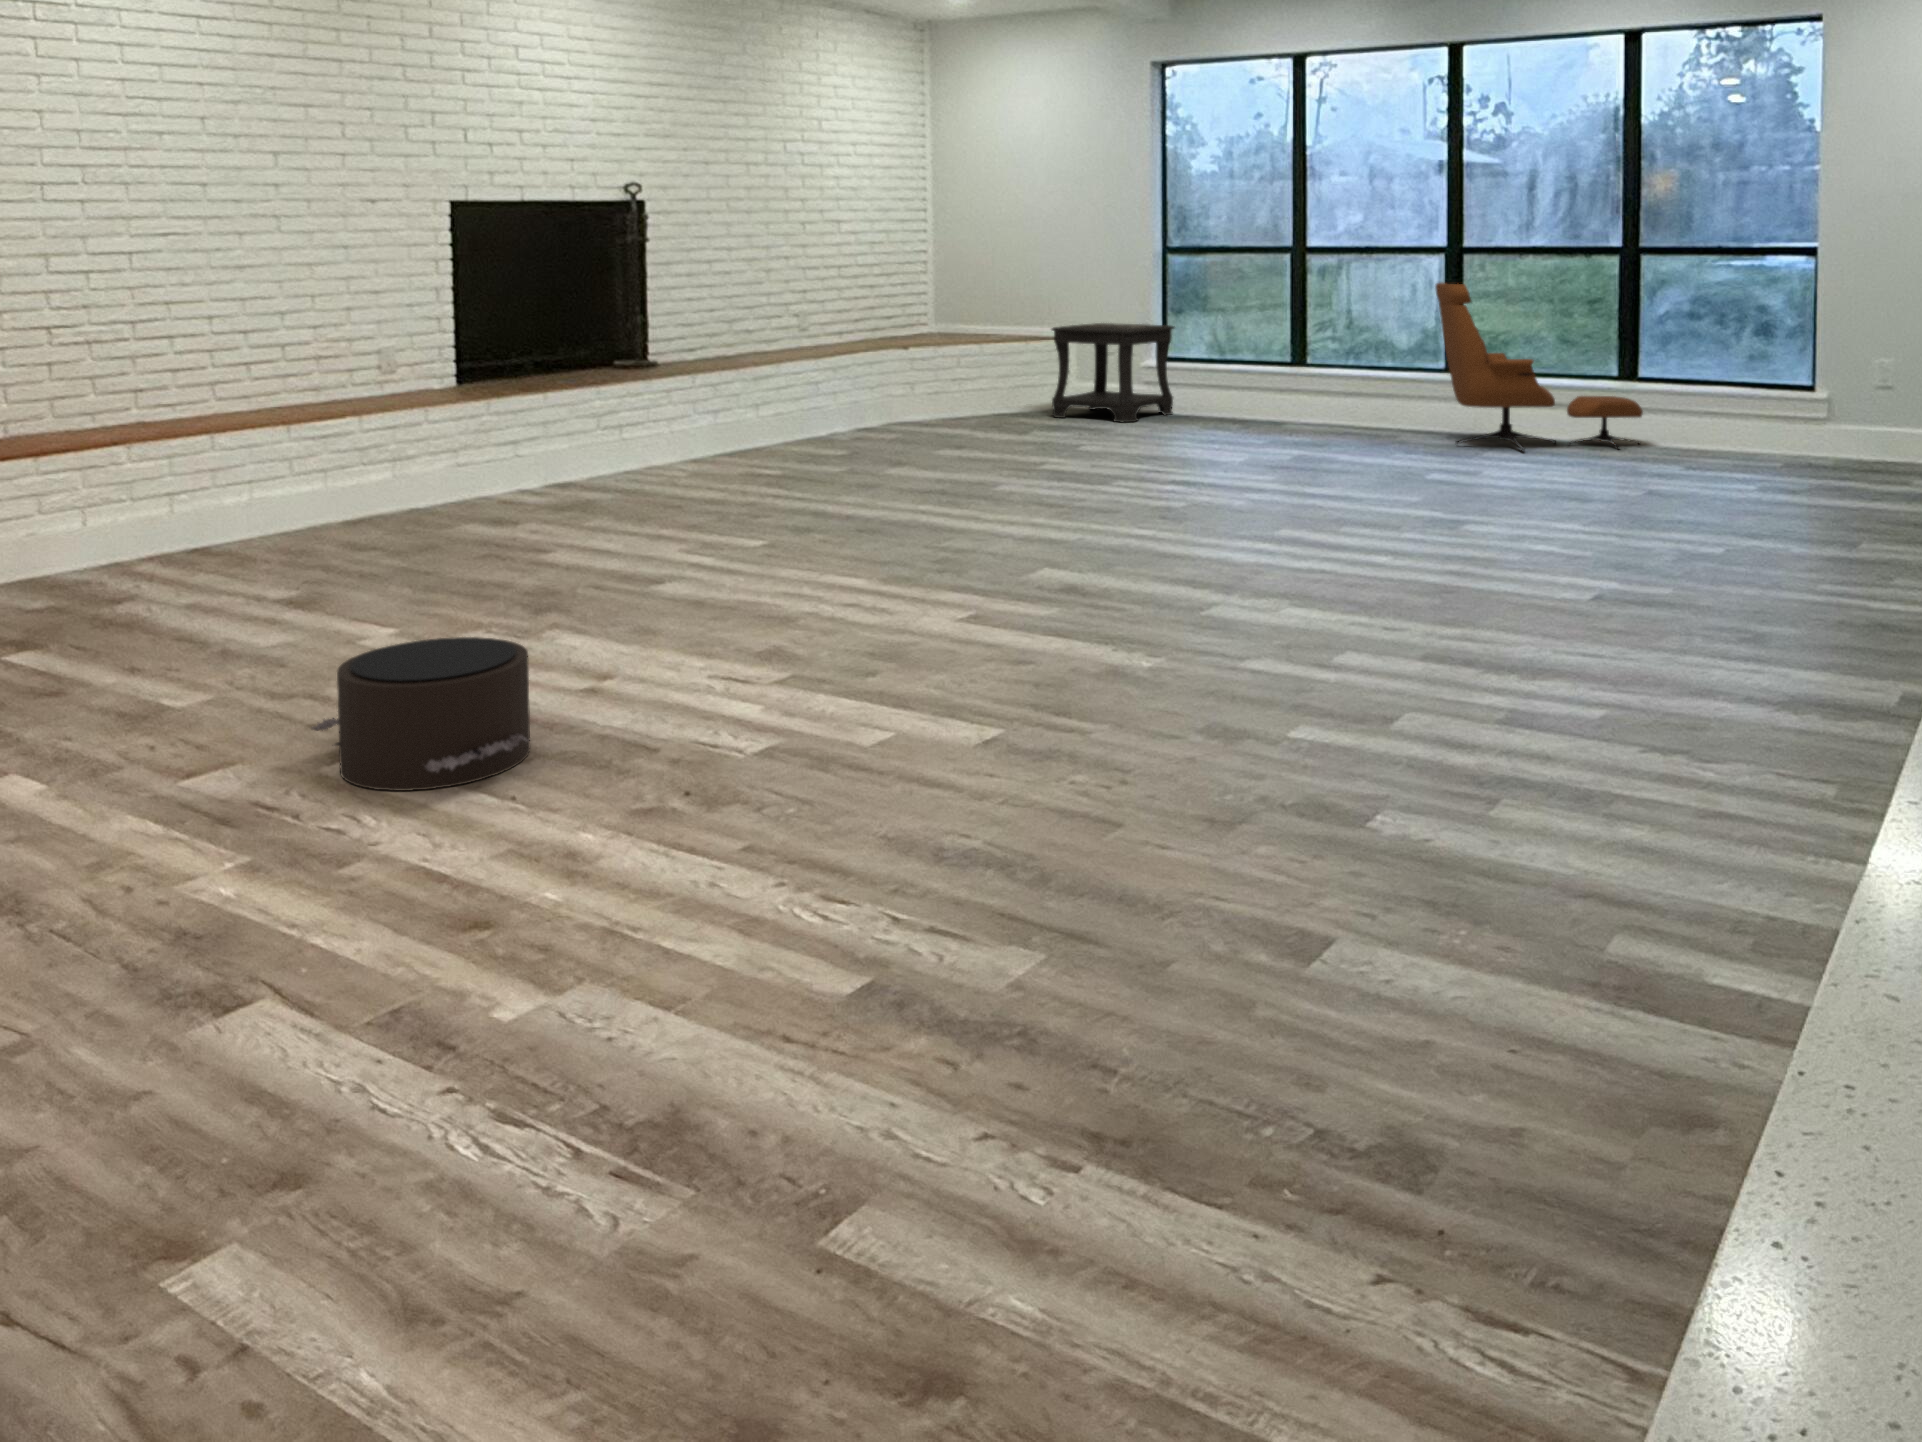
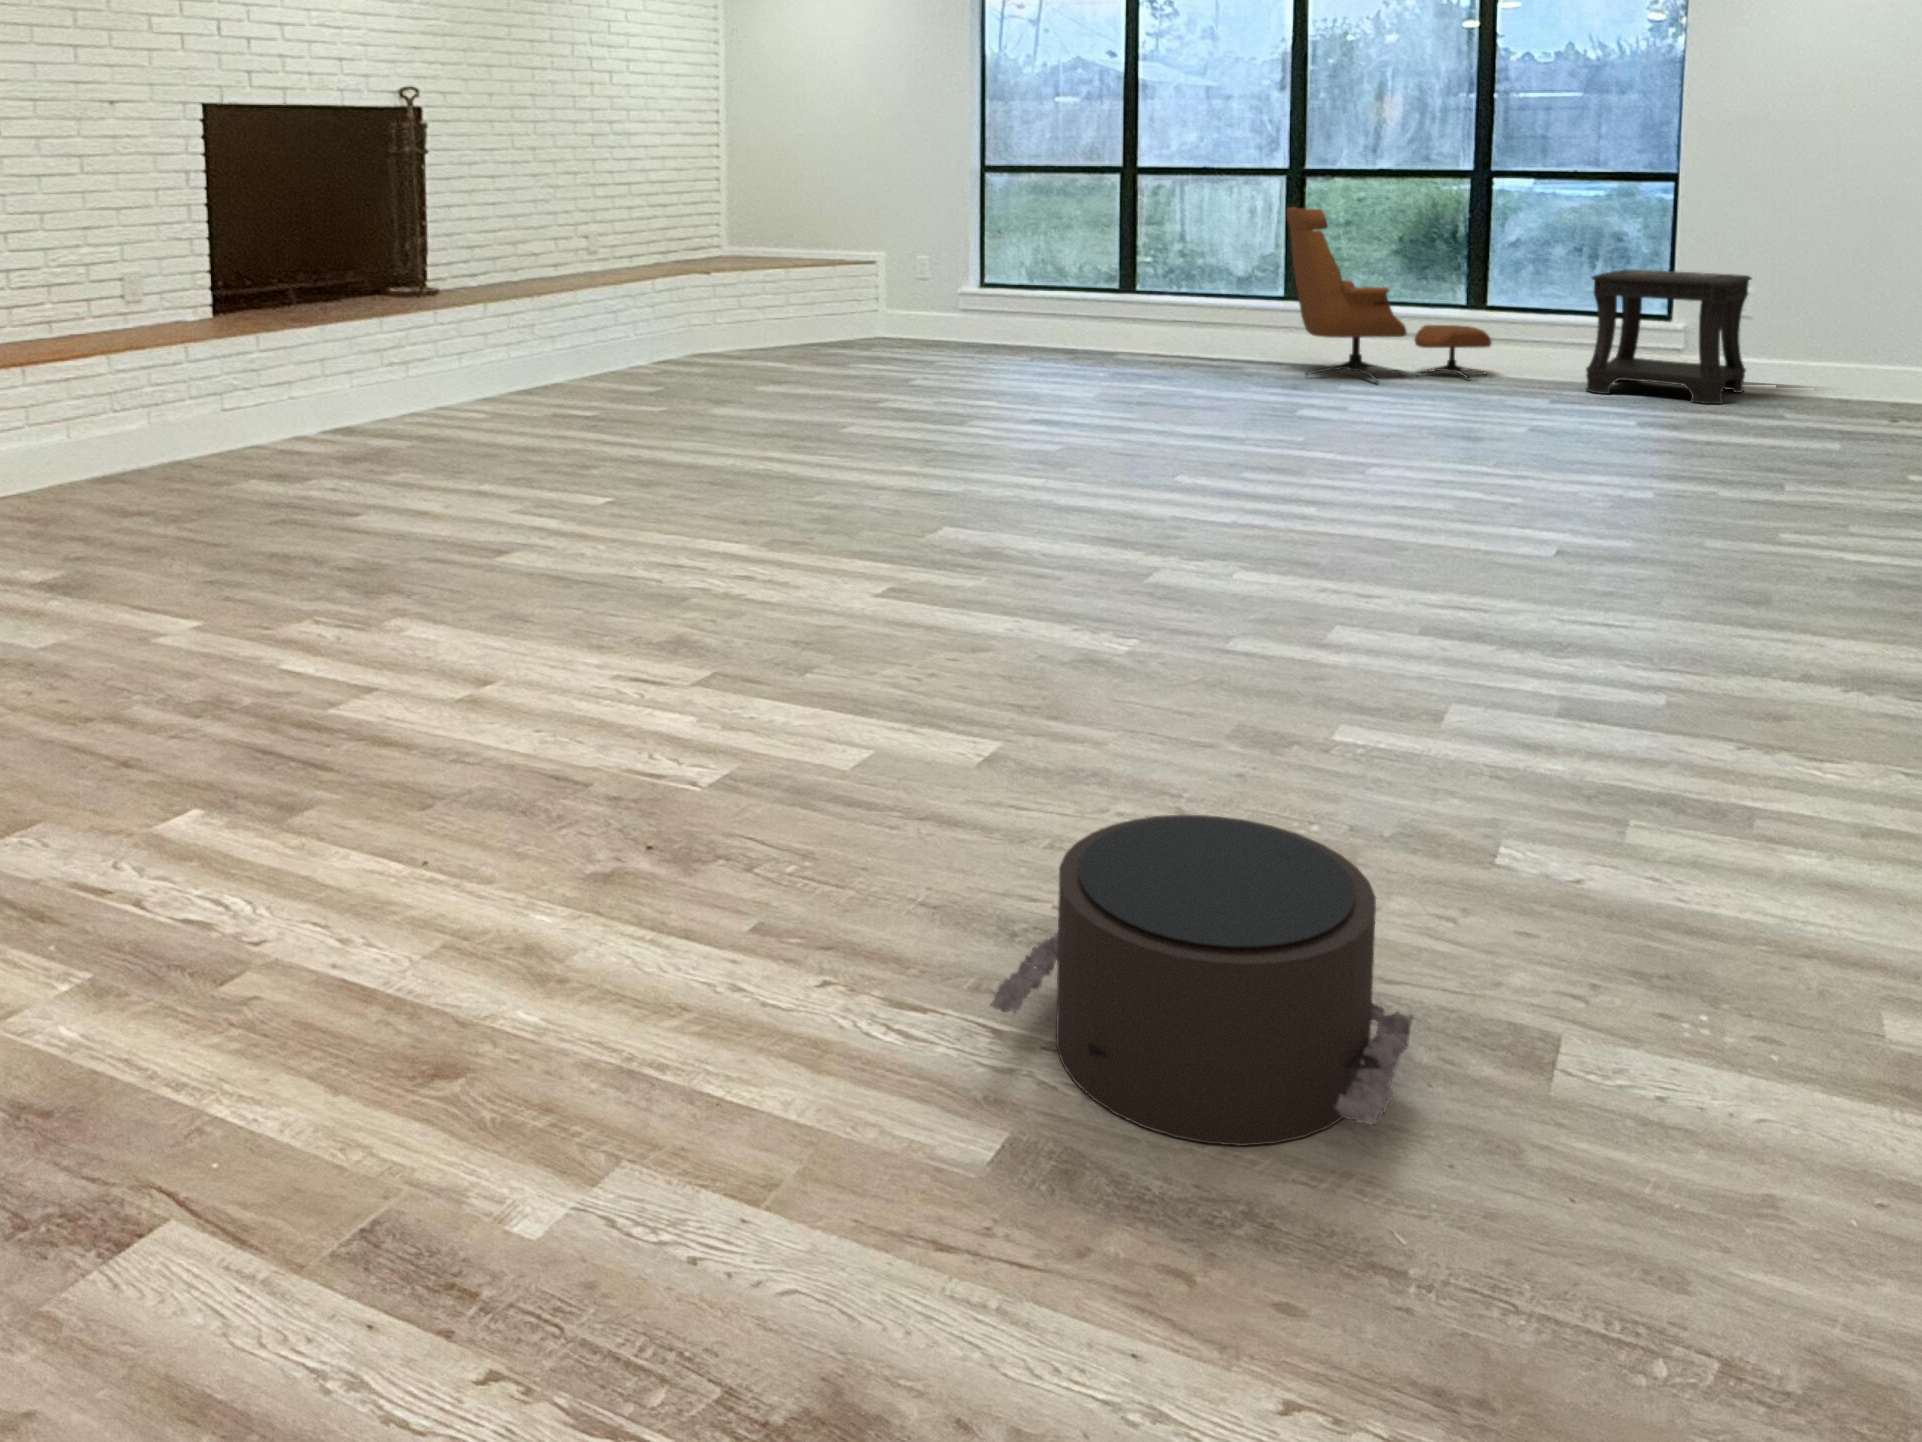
side table: present [1052,323,1174,422] -> present [1586,269,1751,404]
pouf: present [311,637,530,791] -> present [990,815,1413,1146]

